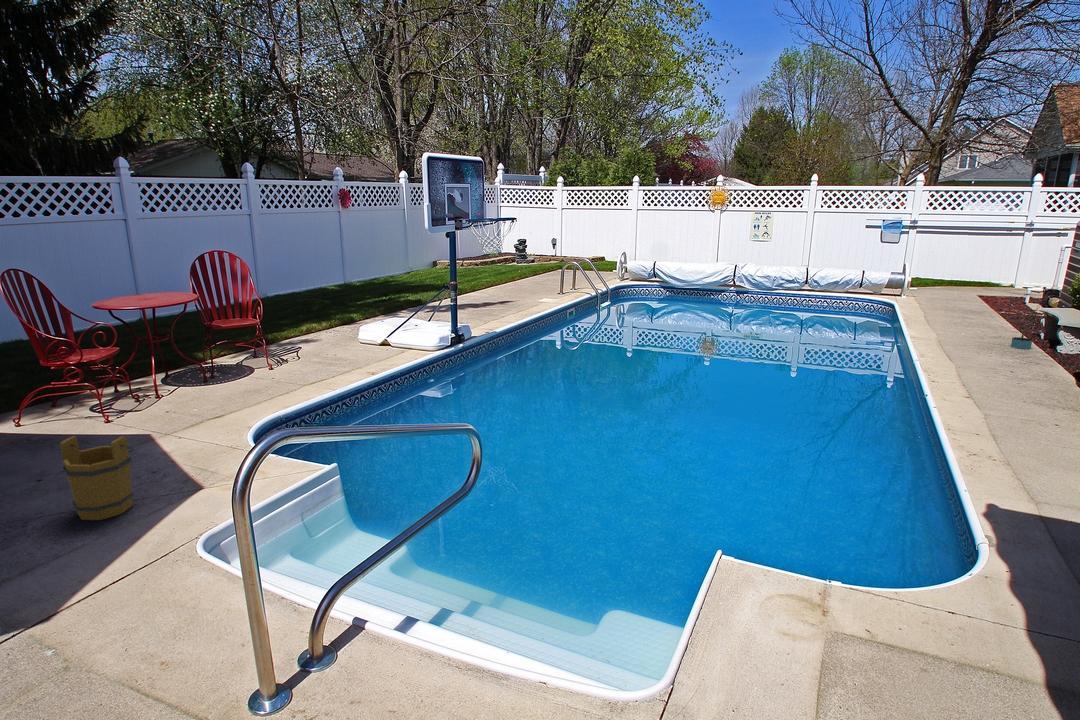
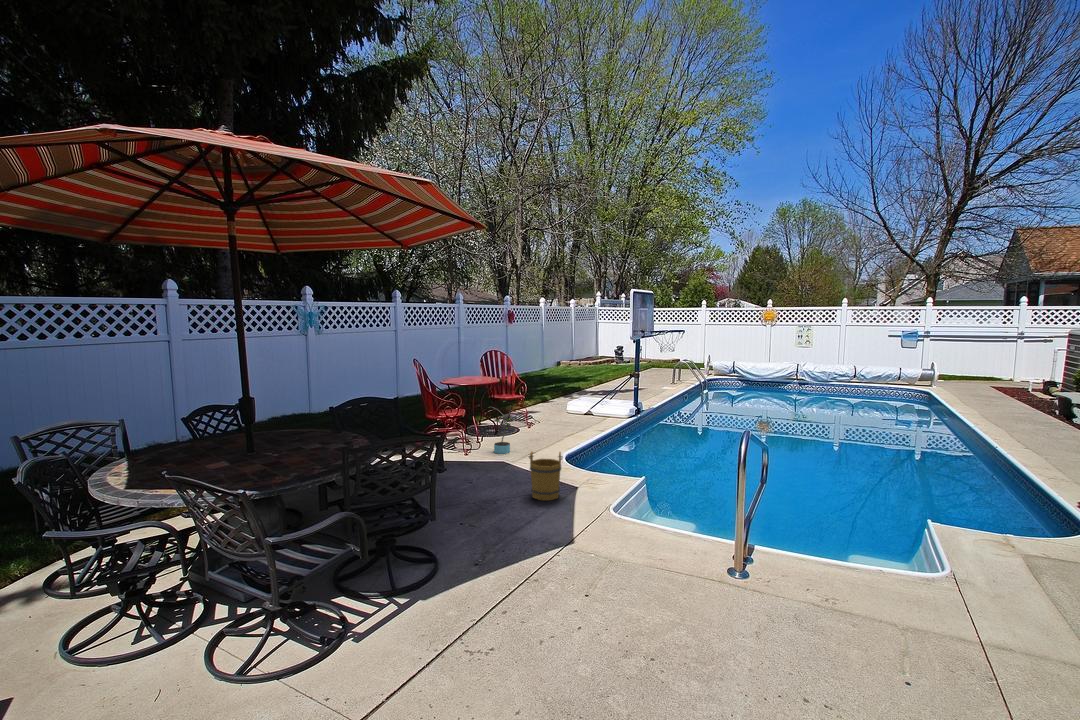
potted plant: present [1011,294,1048,349] -> present [488,401,514,454]

